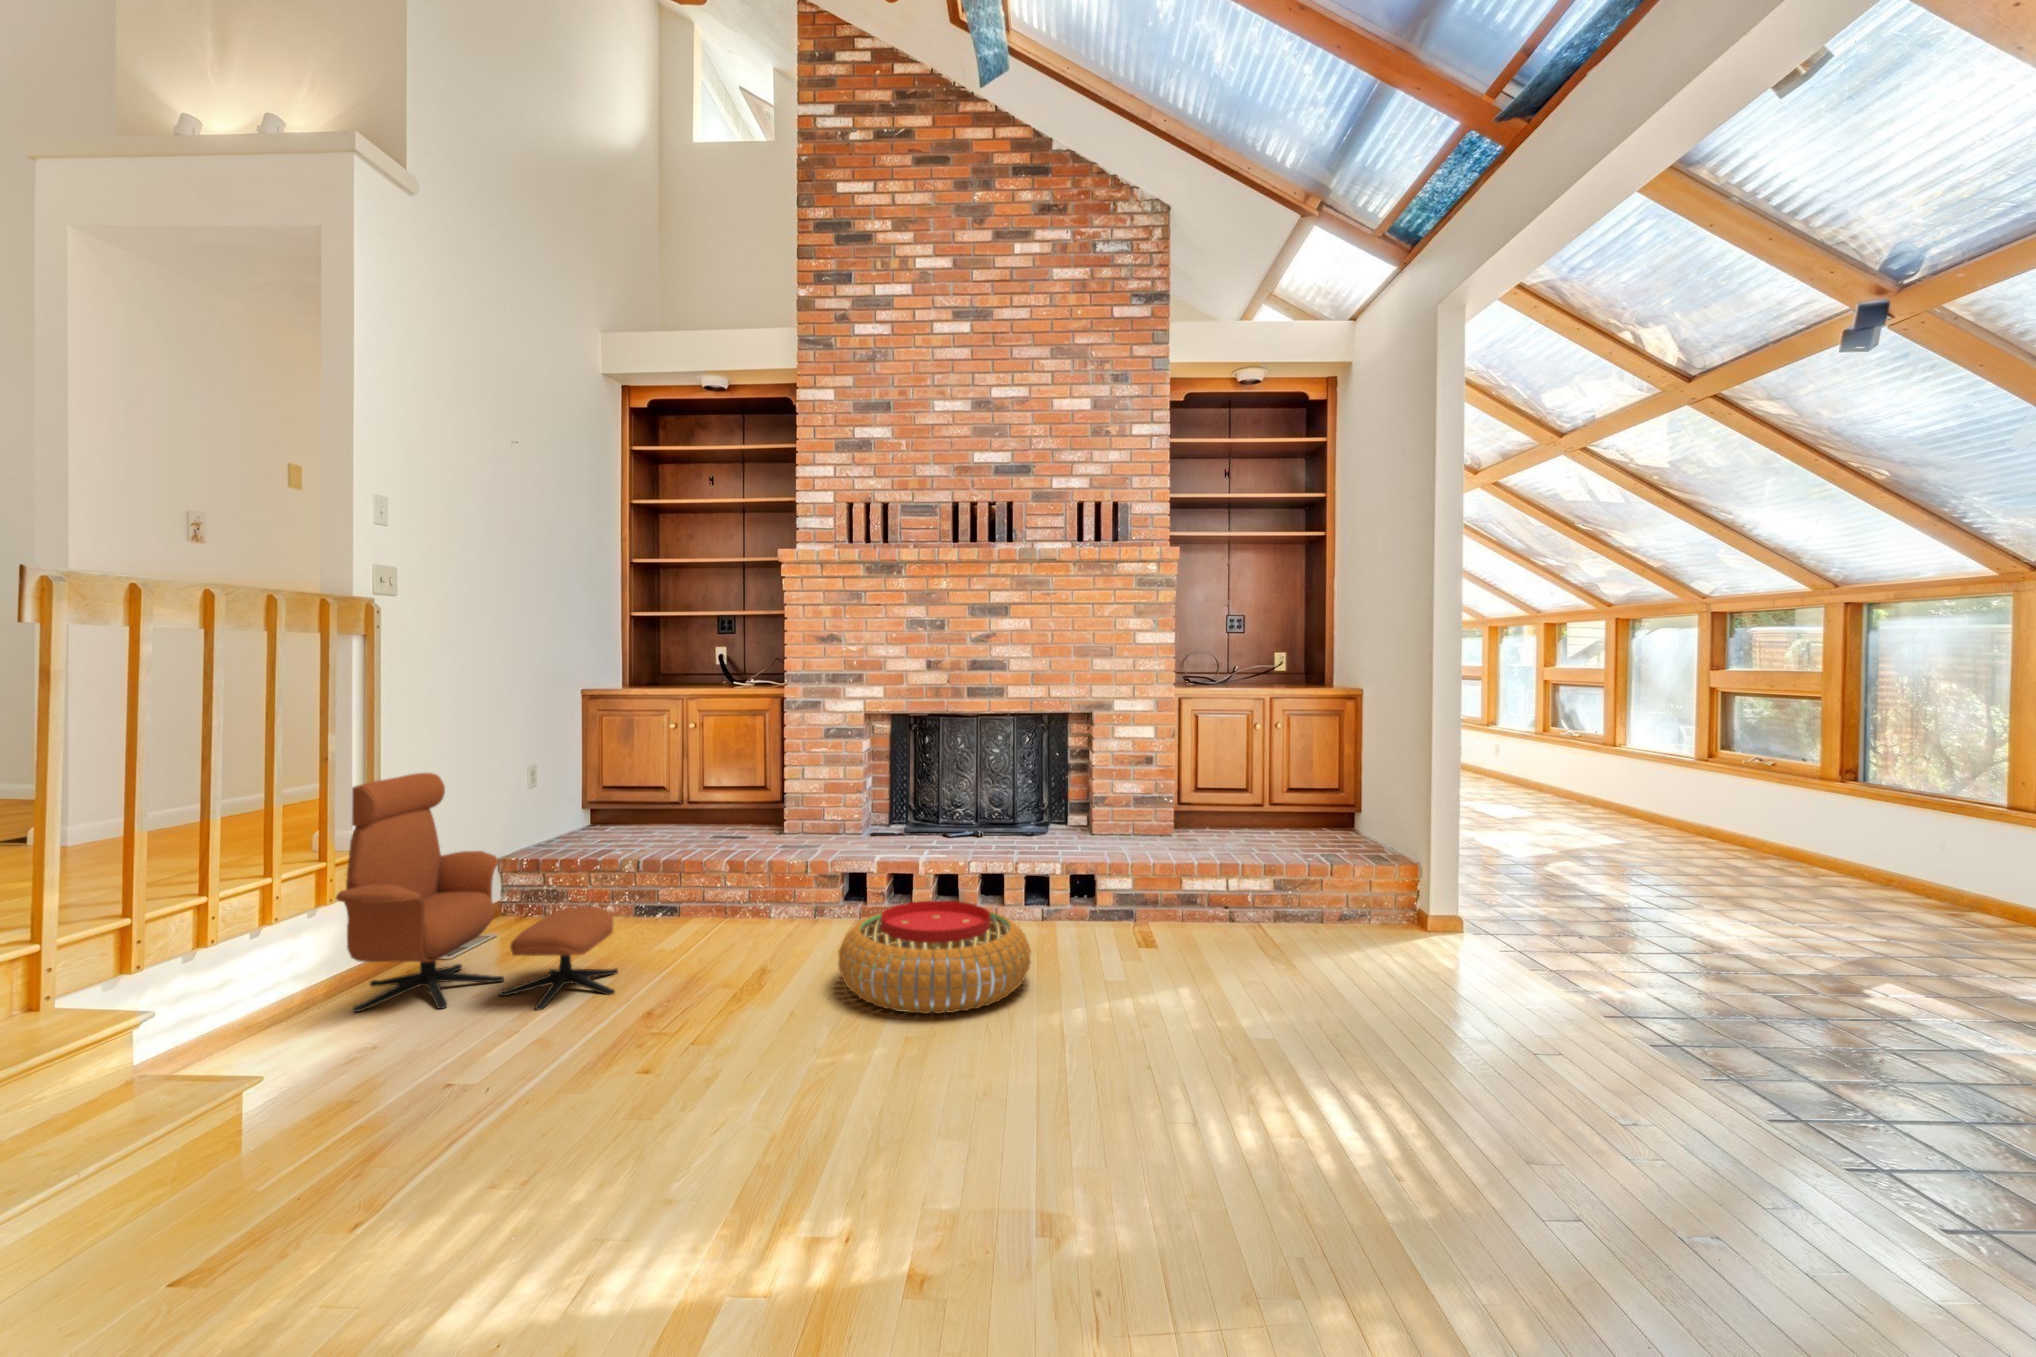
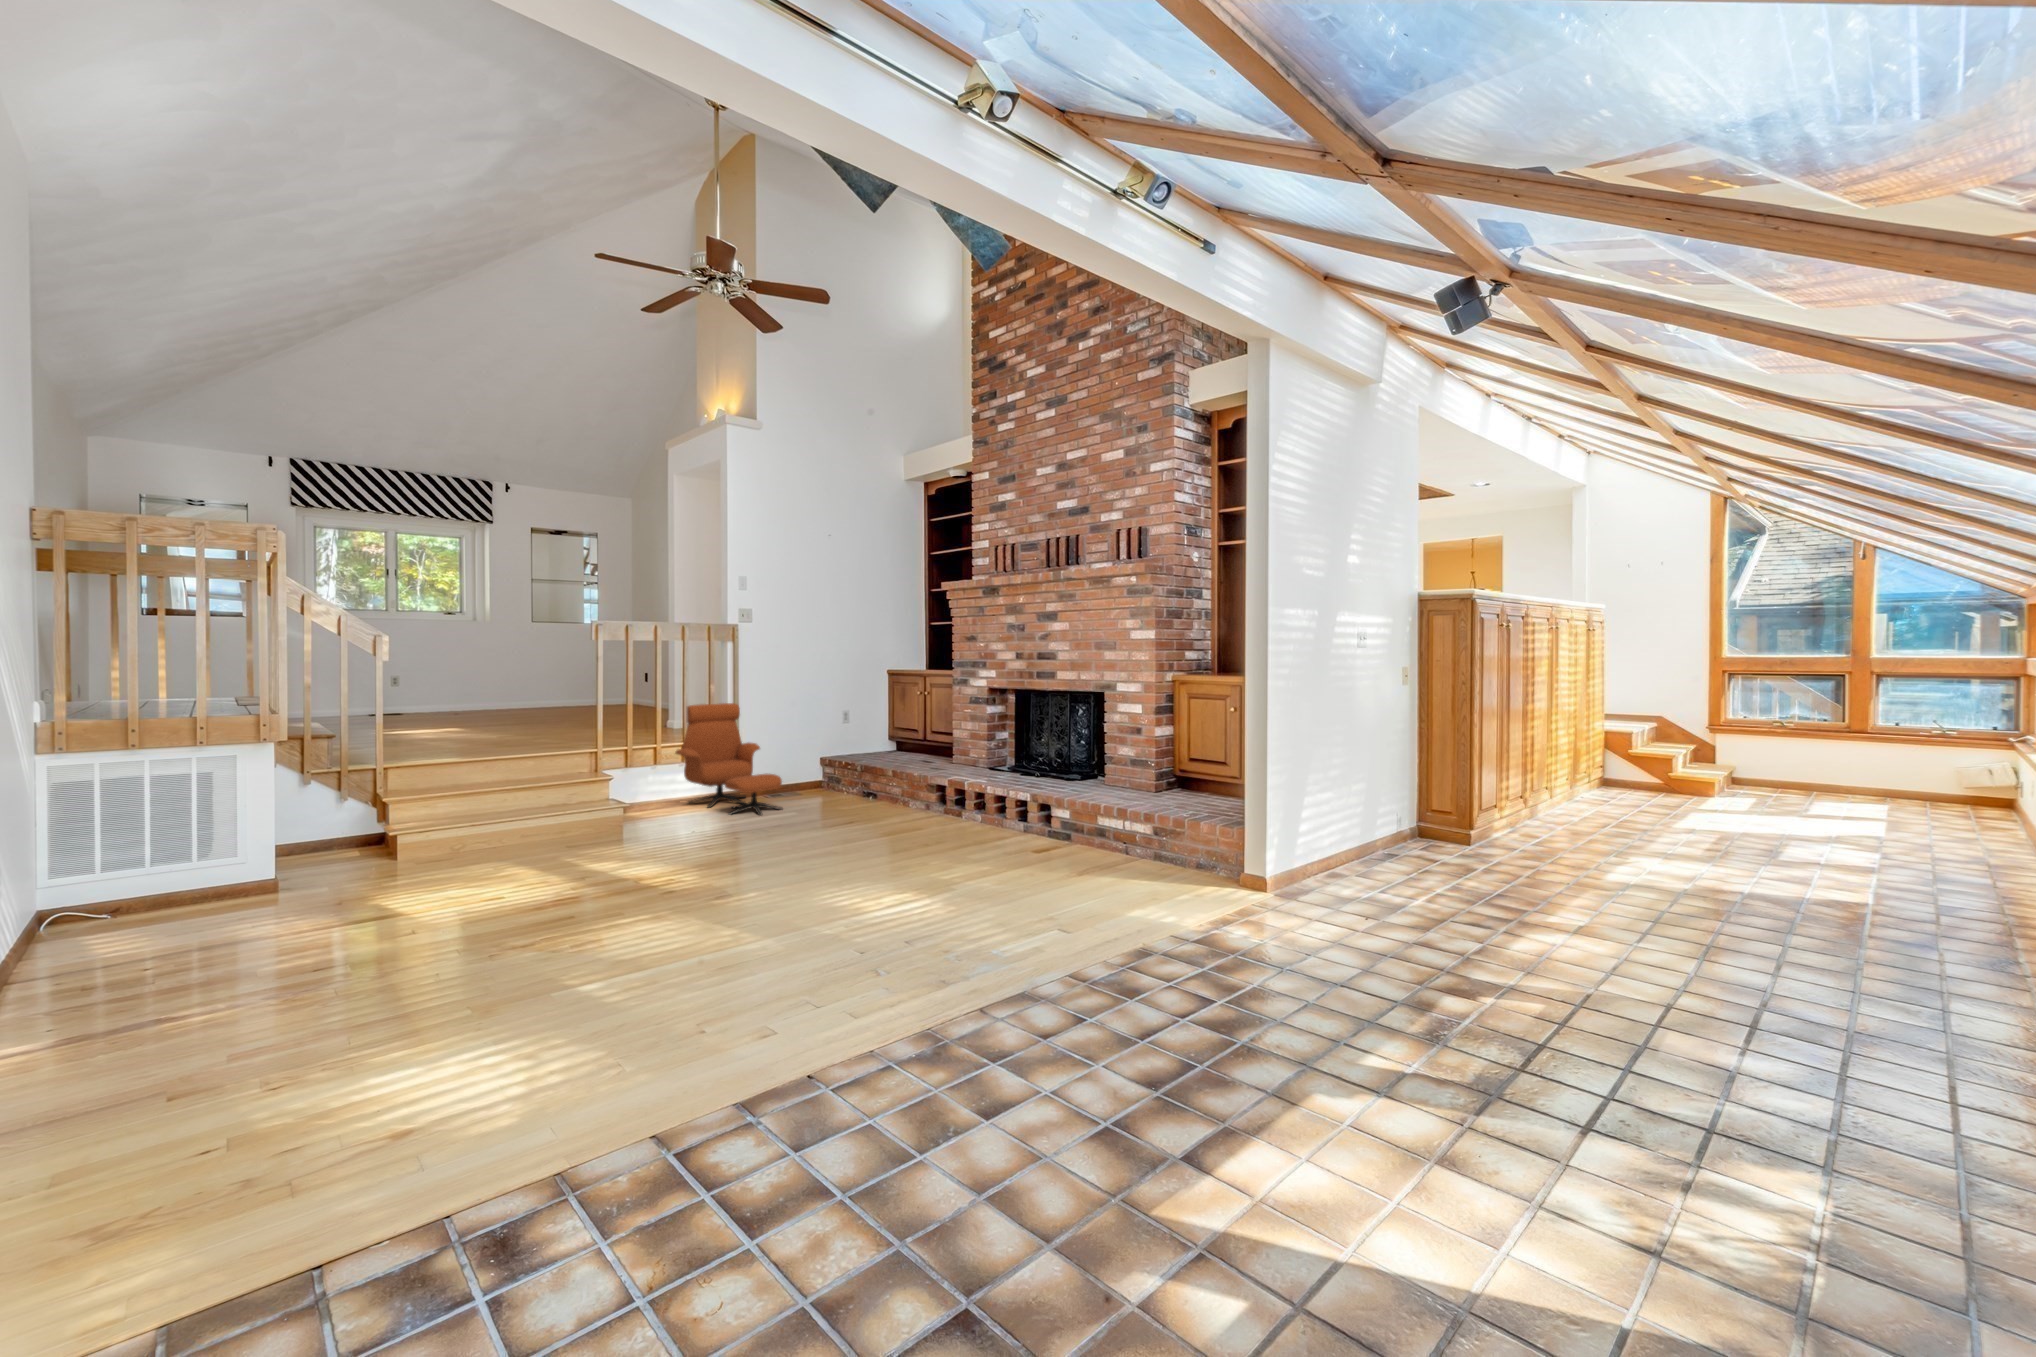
pouf: present [838,901,1031,1014] -> none [811,794,924,851]

